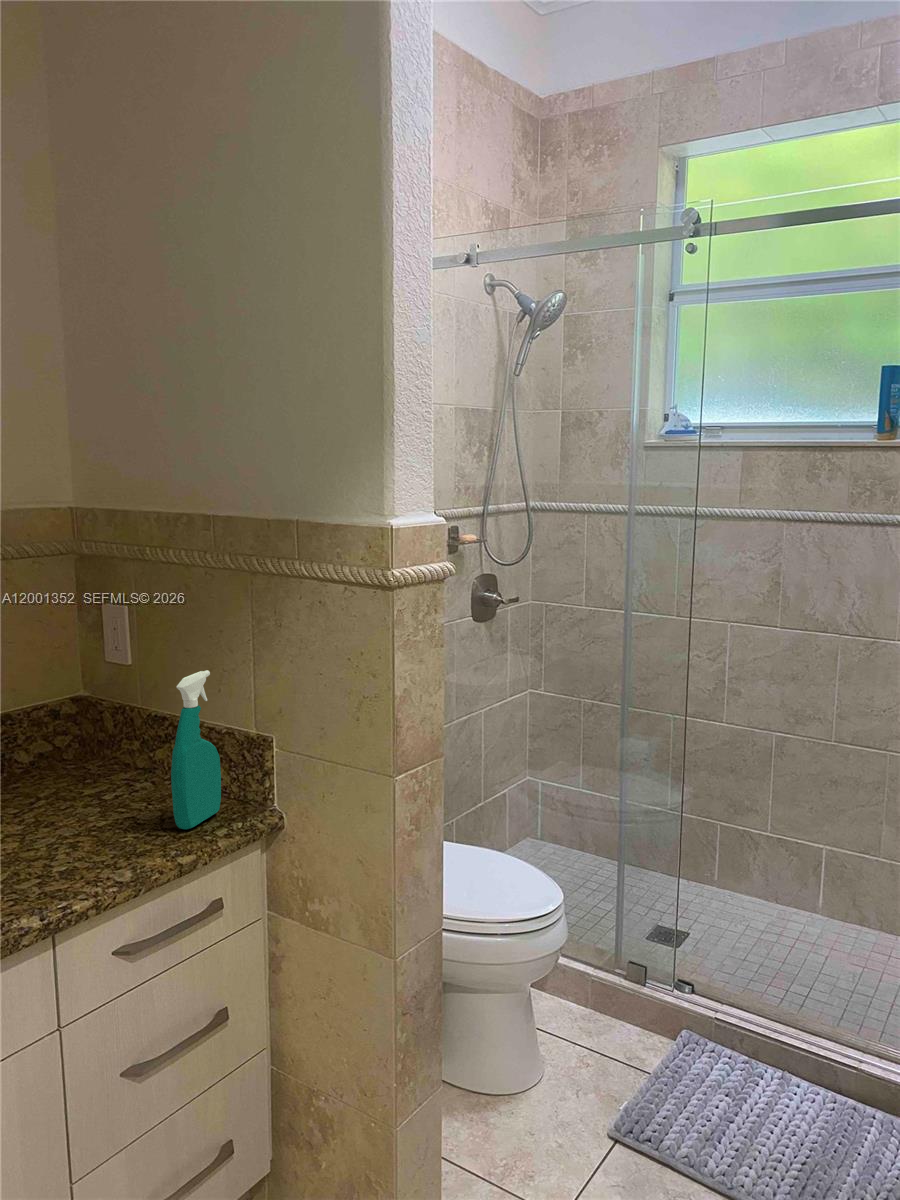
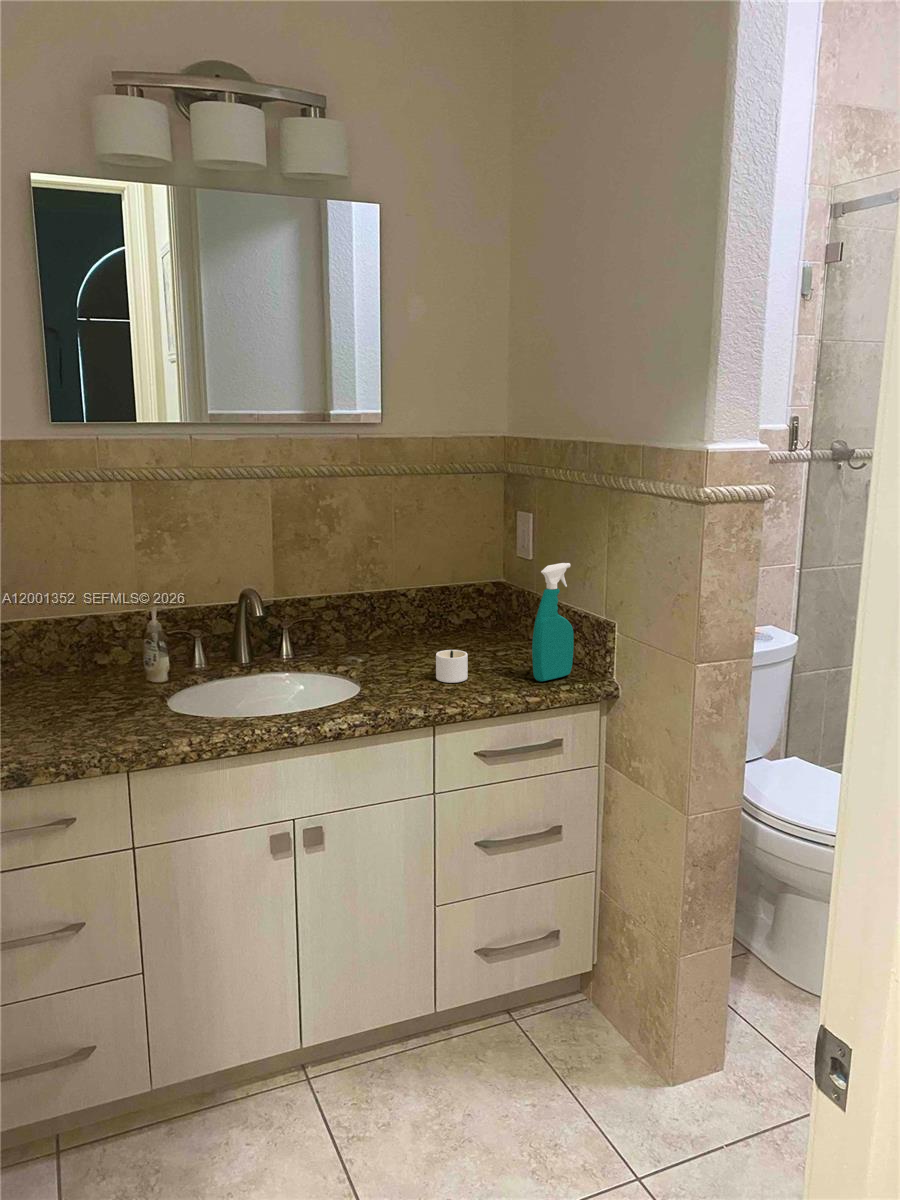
candle: none [33,809,107,861] -> present [436,650,468,683]

